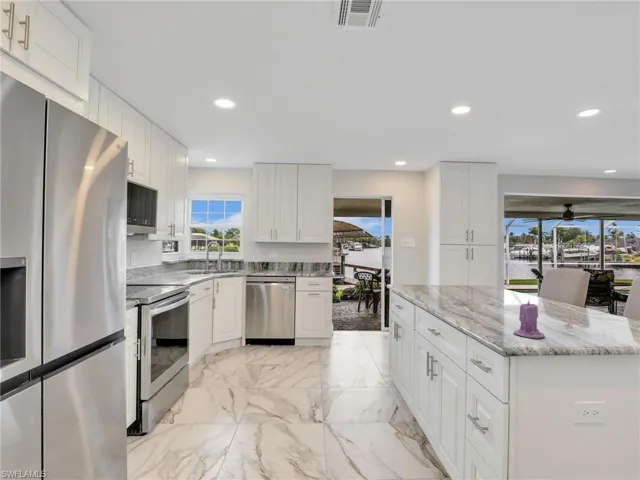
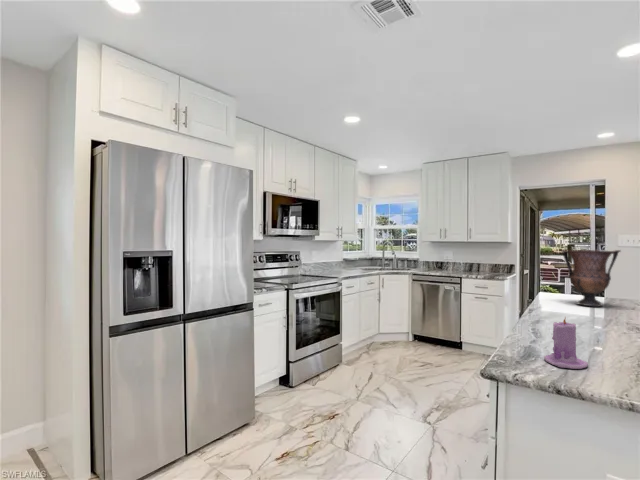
vase: none [410,250,448,292] -> present [561,250,620,306]

